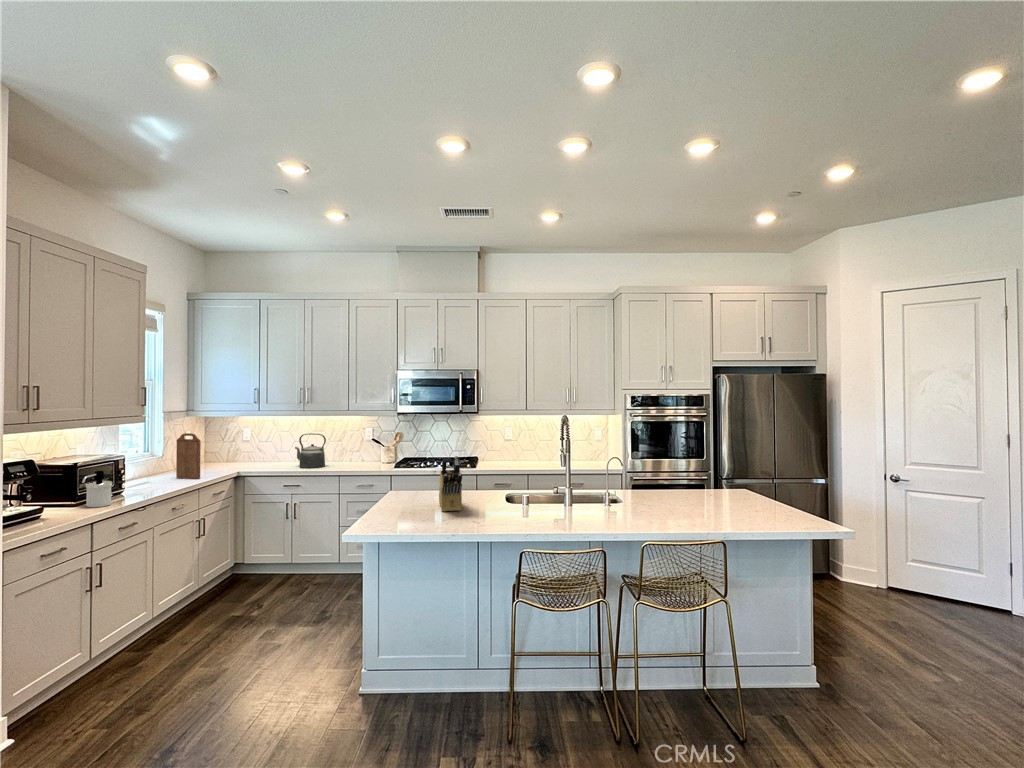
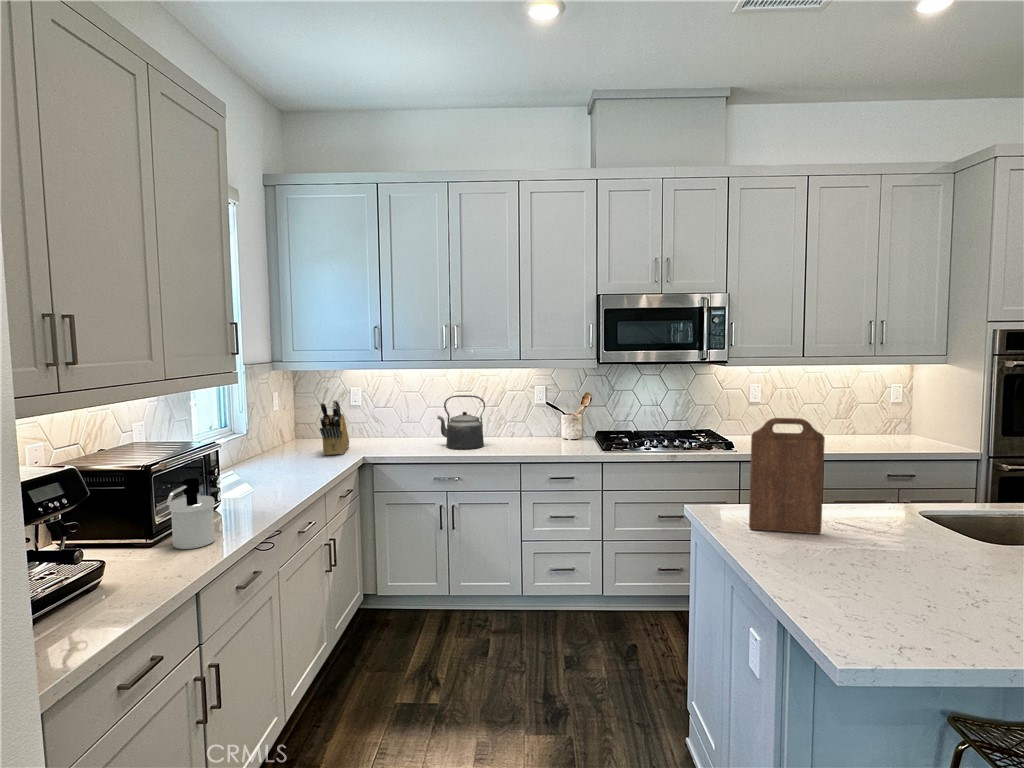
cutting board: present [176,433,201,479] -> present [749,418,825,534]
knife block: present [439,456,462,511] -> present [320,400,349,455]

